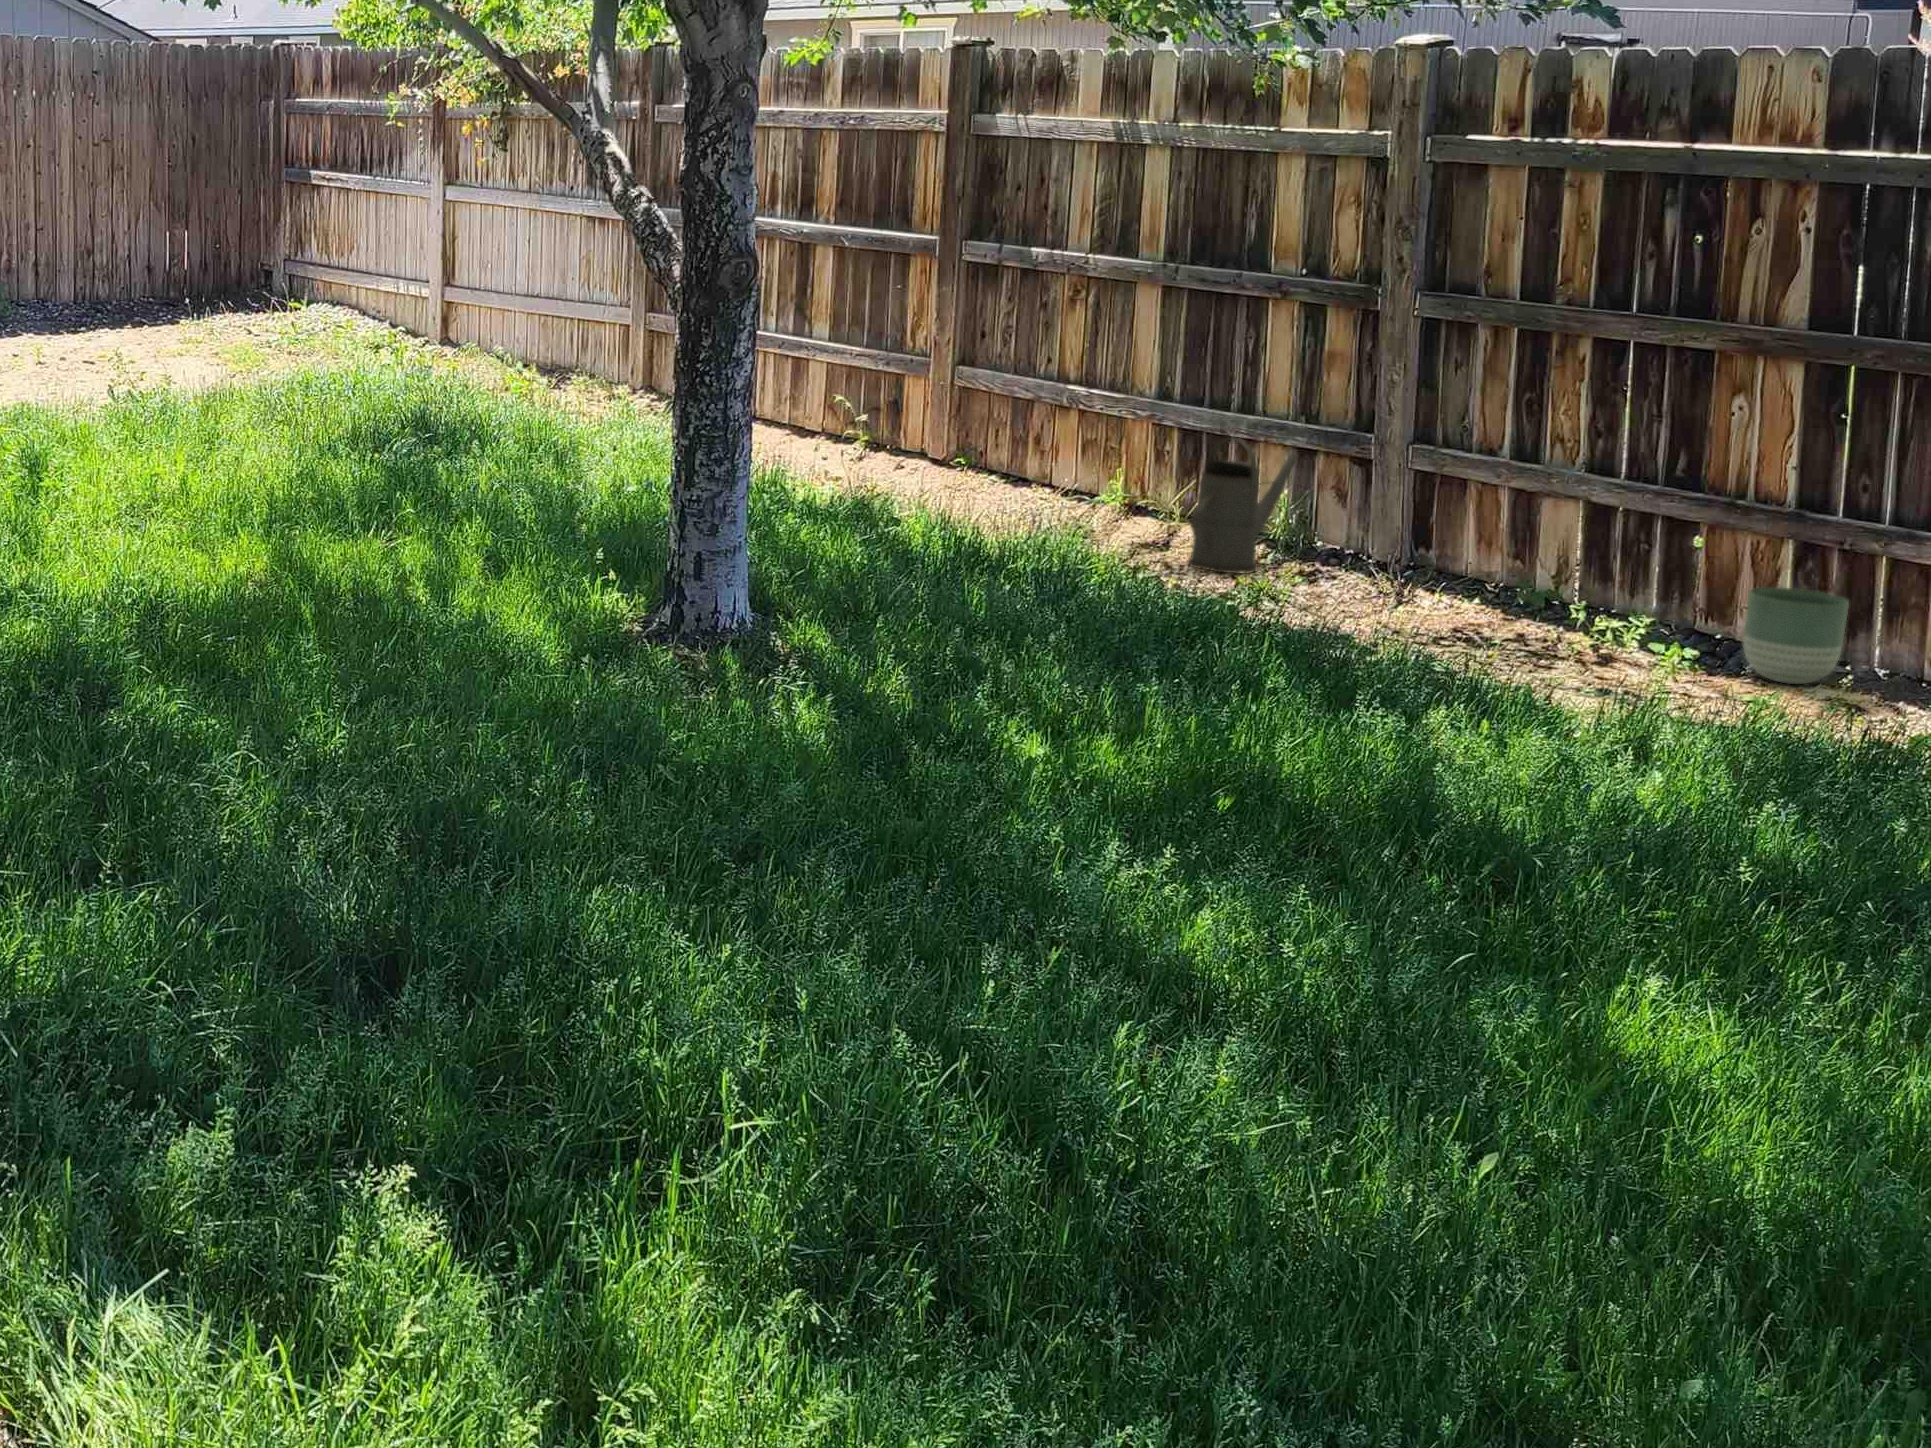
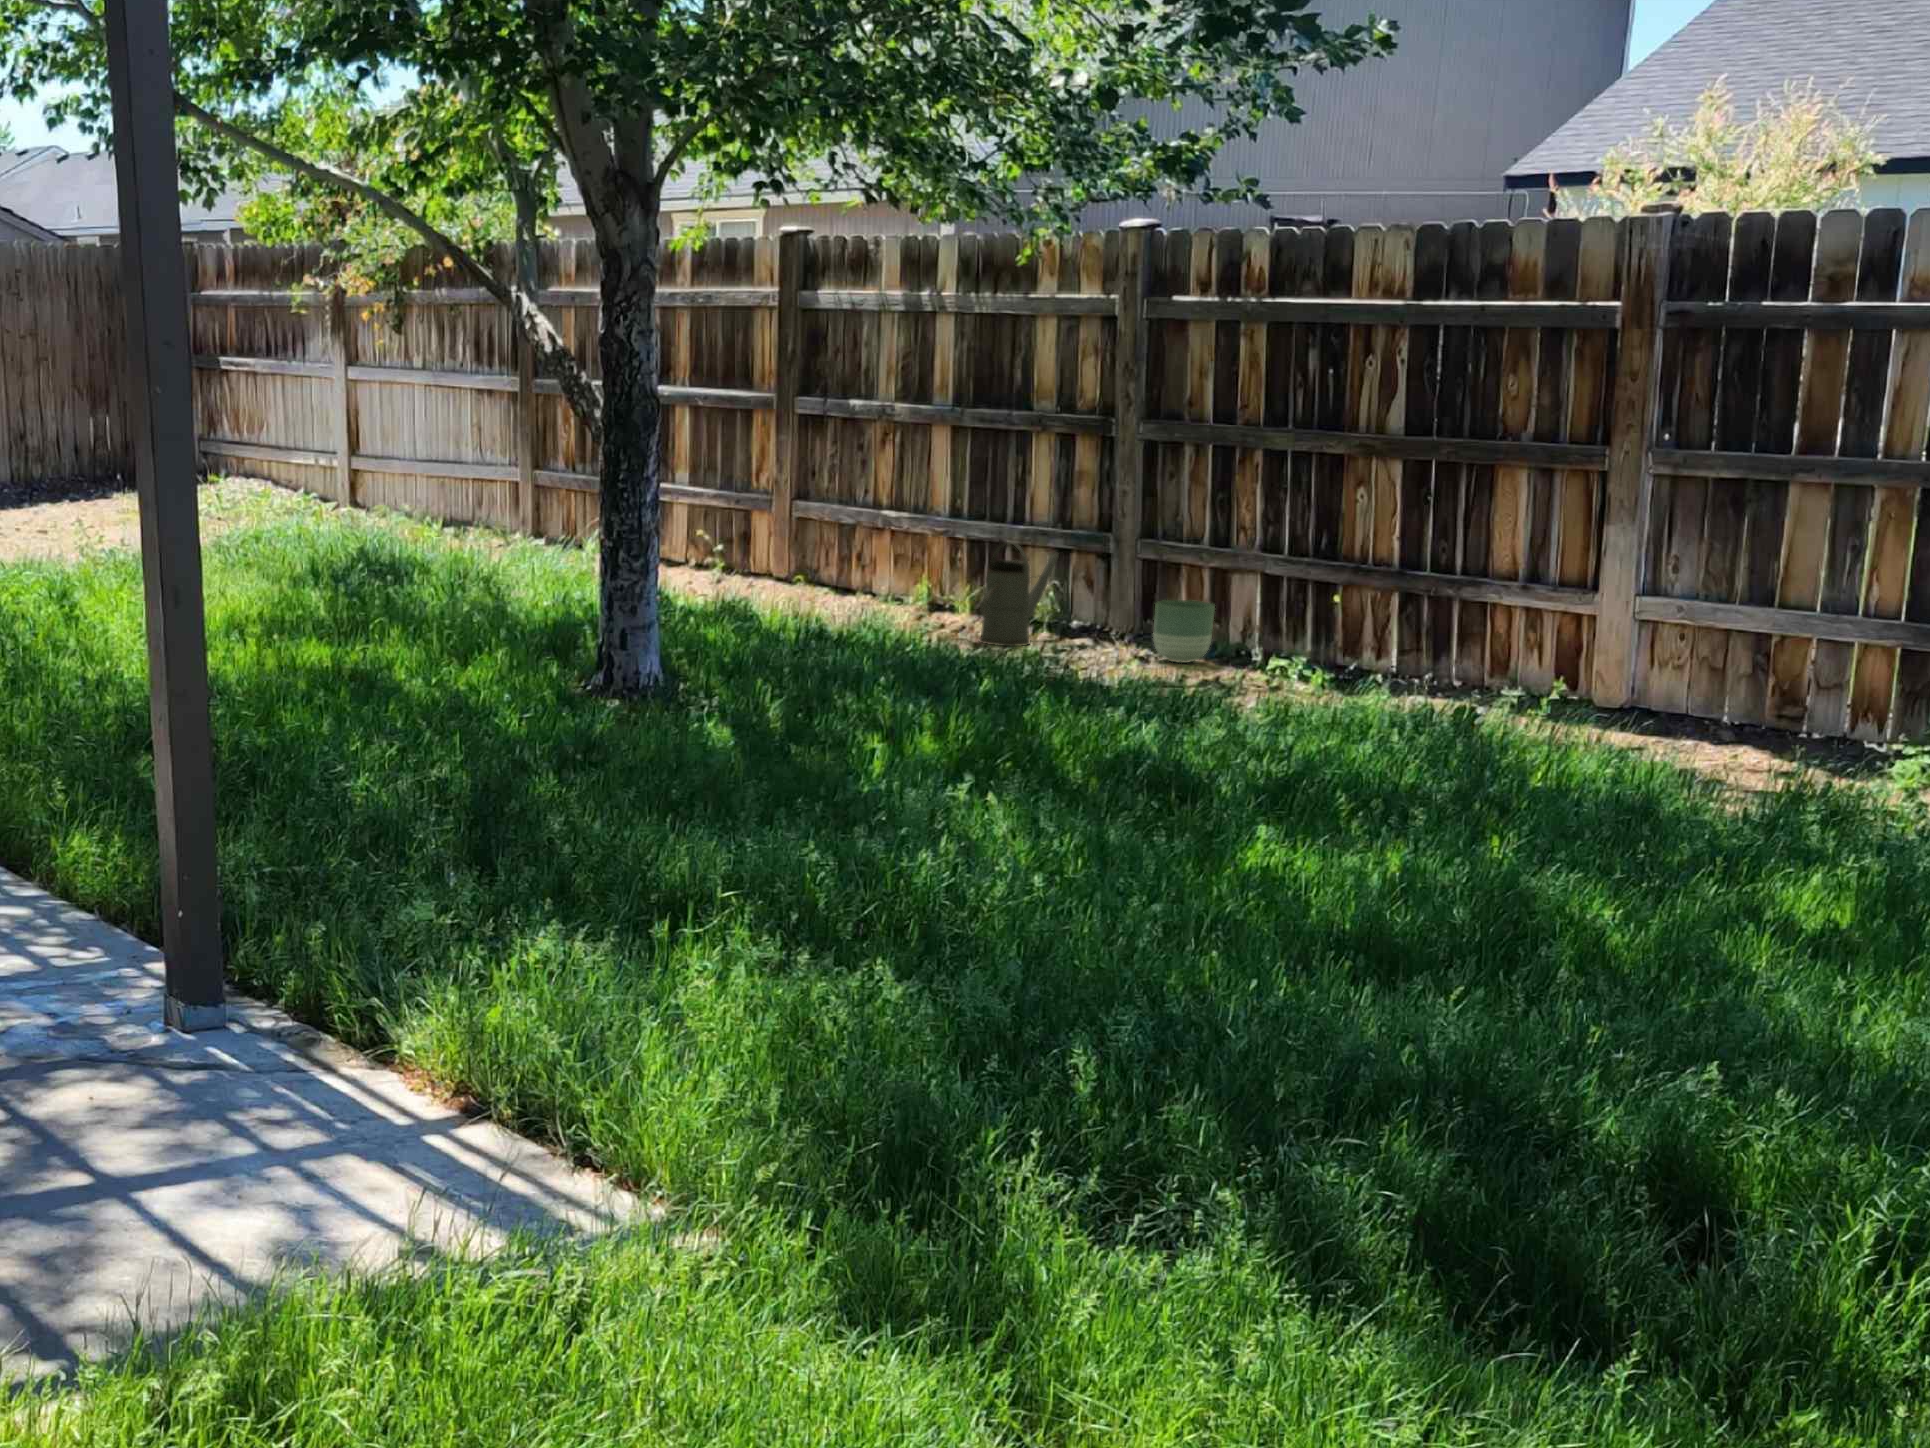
planter: present [1743,587,1849,684] -> present [1153,600,1215,663]

